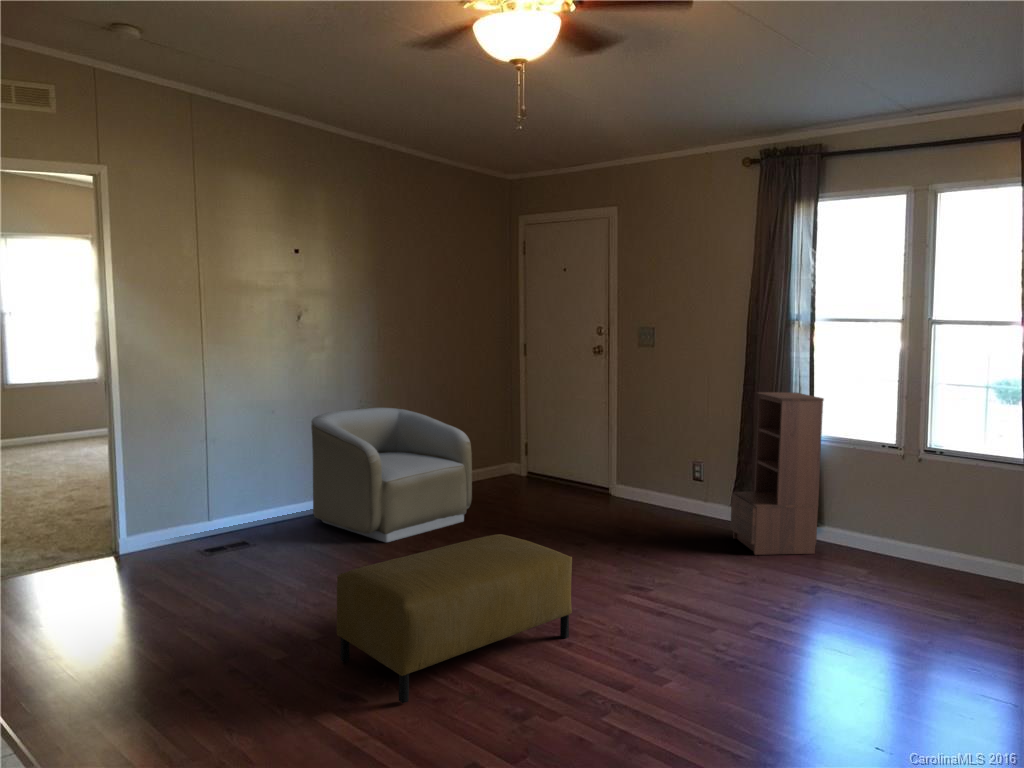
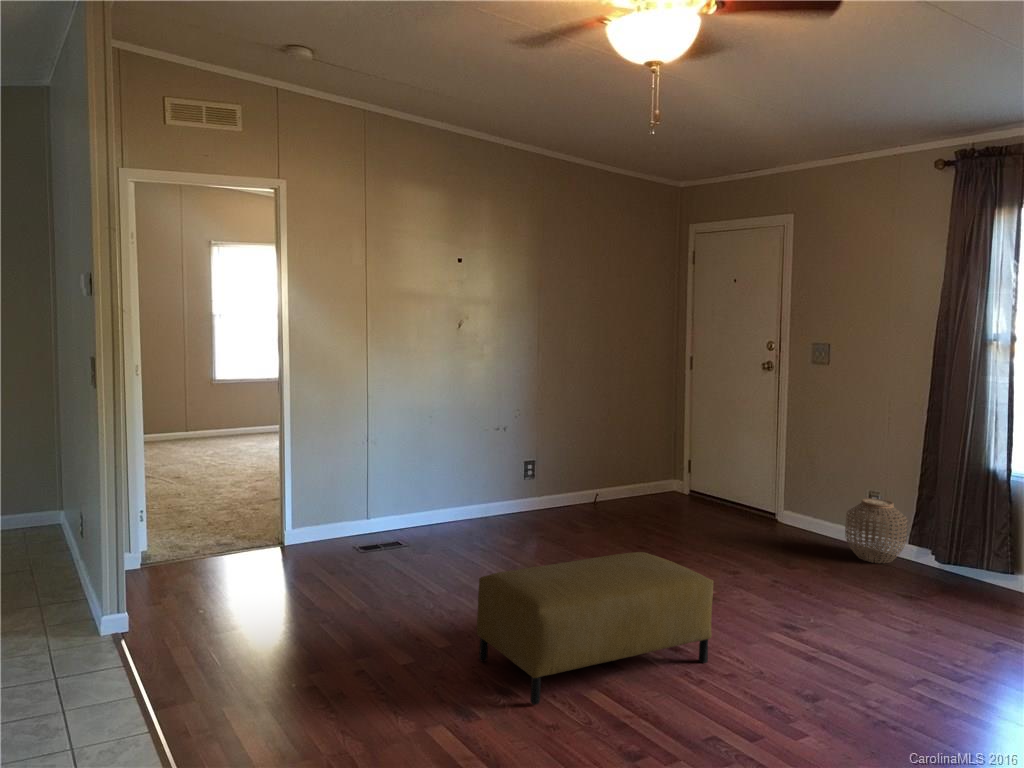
bookshelf: present [730,392,824,555] -> none [907,420,1022,604]
armchair: present [311,408,472,542] -> none [465,418,624,553]
woven basket: none [674,467,727,526] -> present [845,498,907,563]

